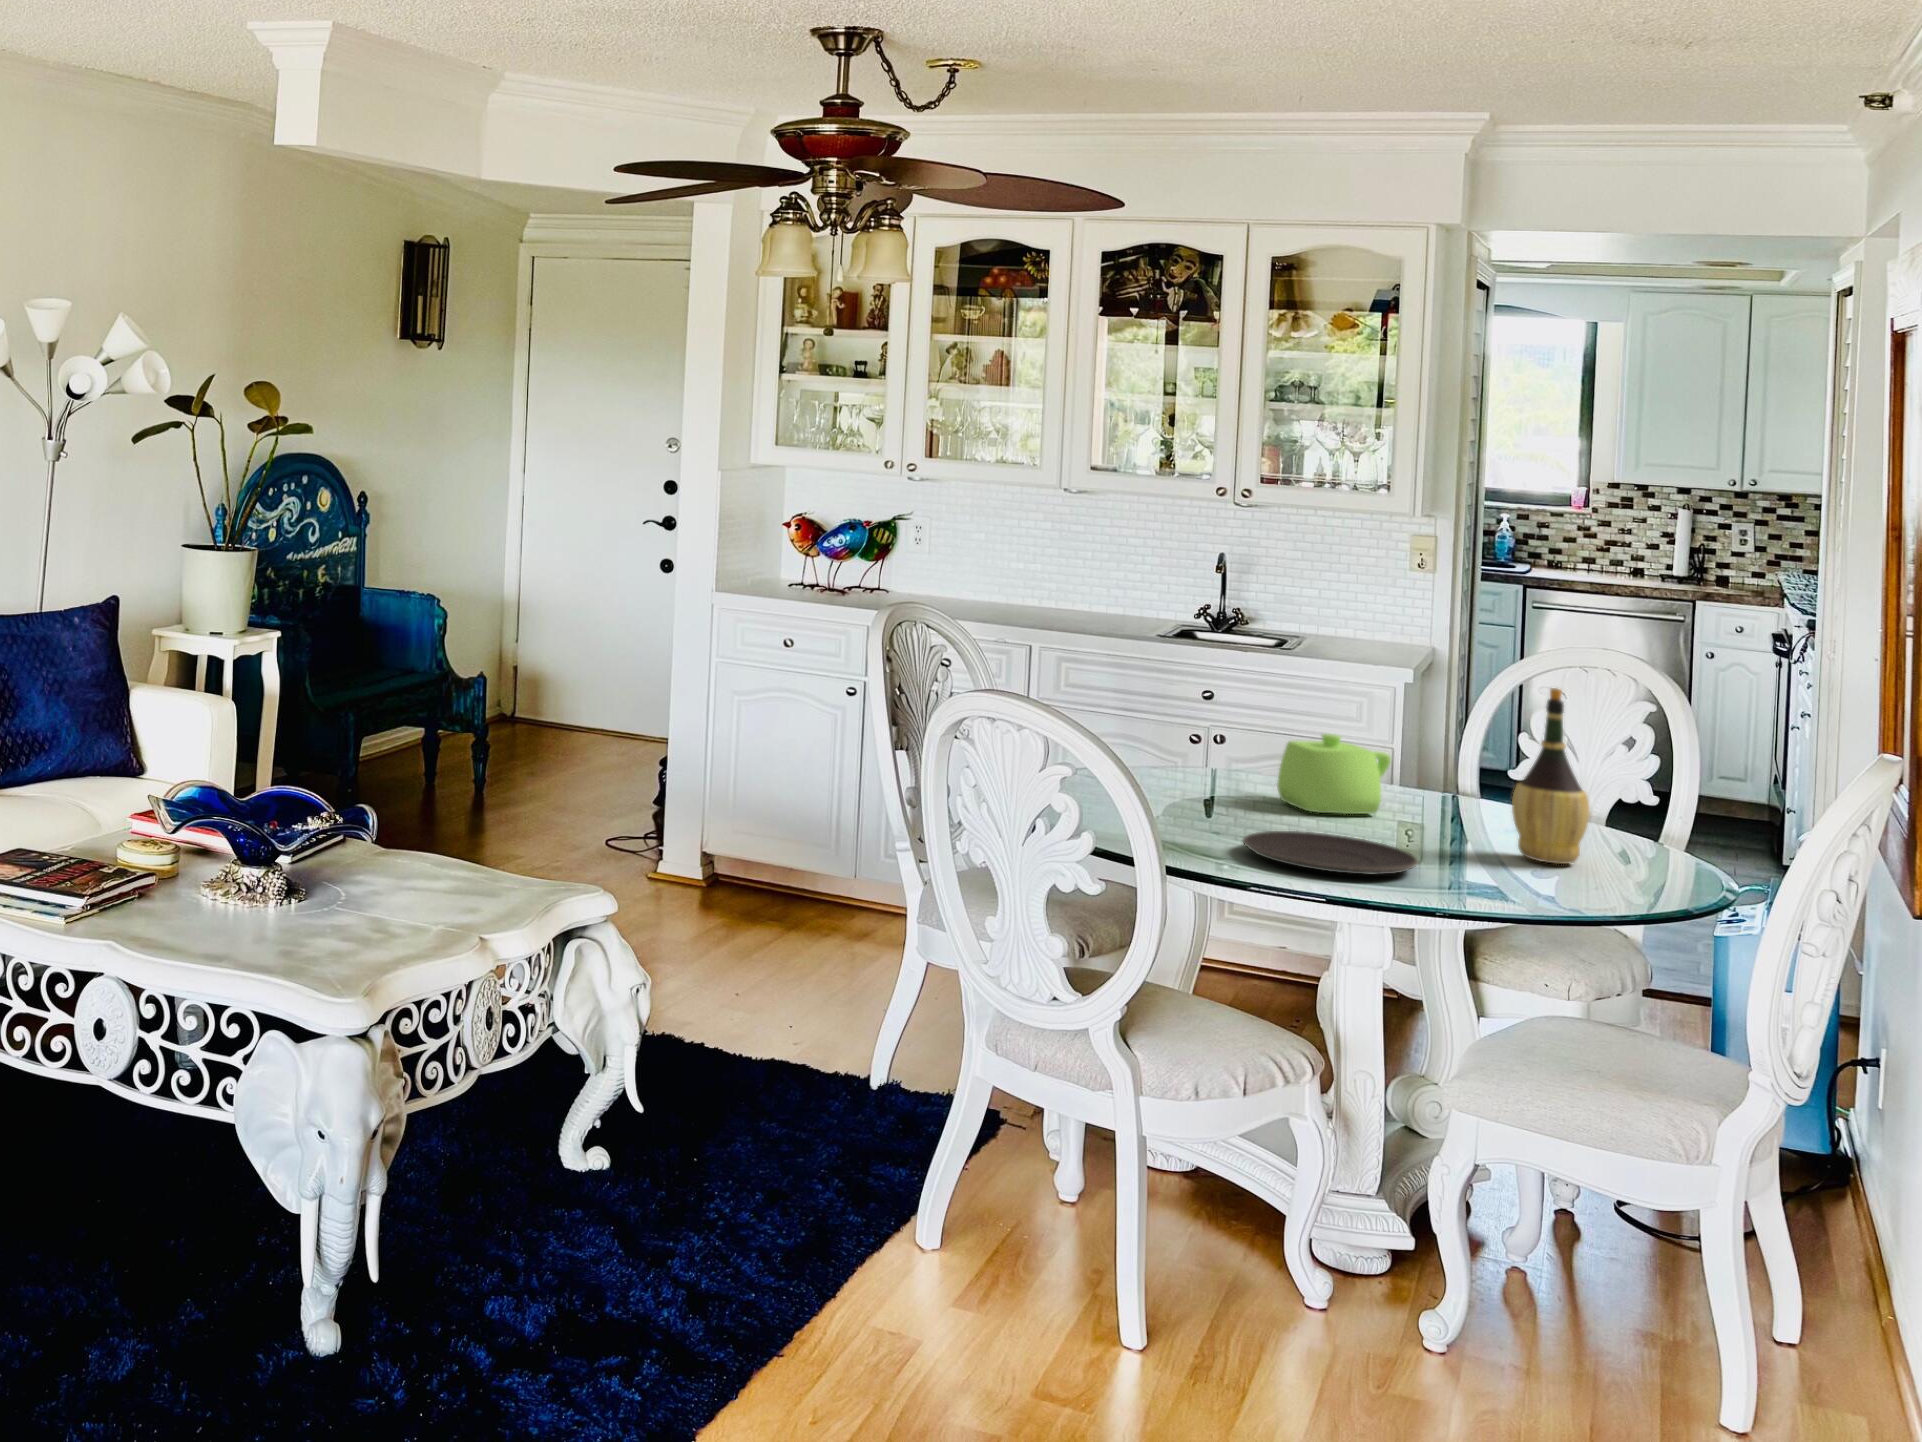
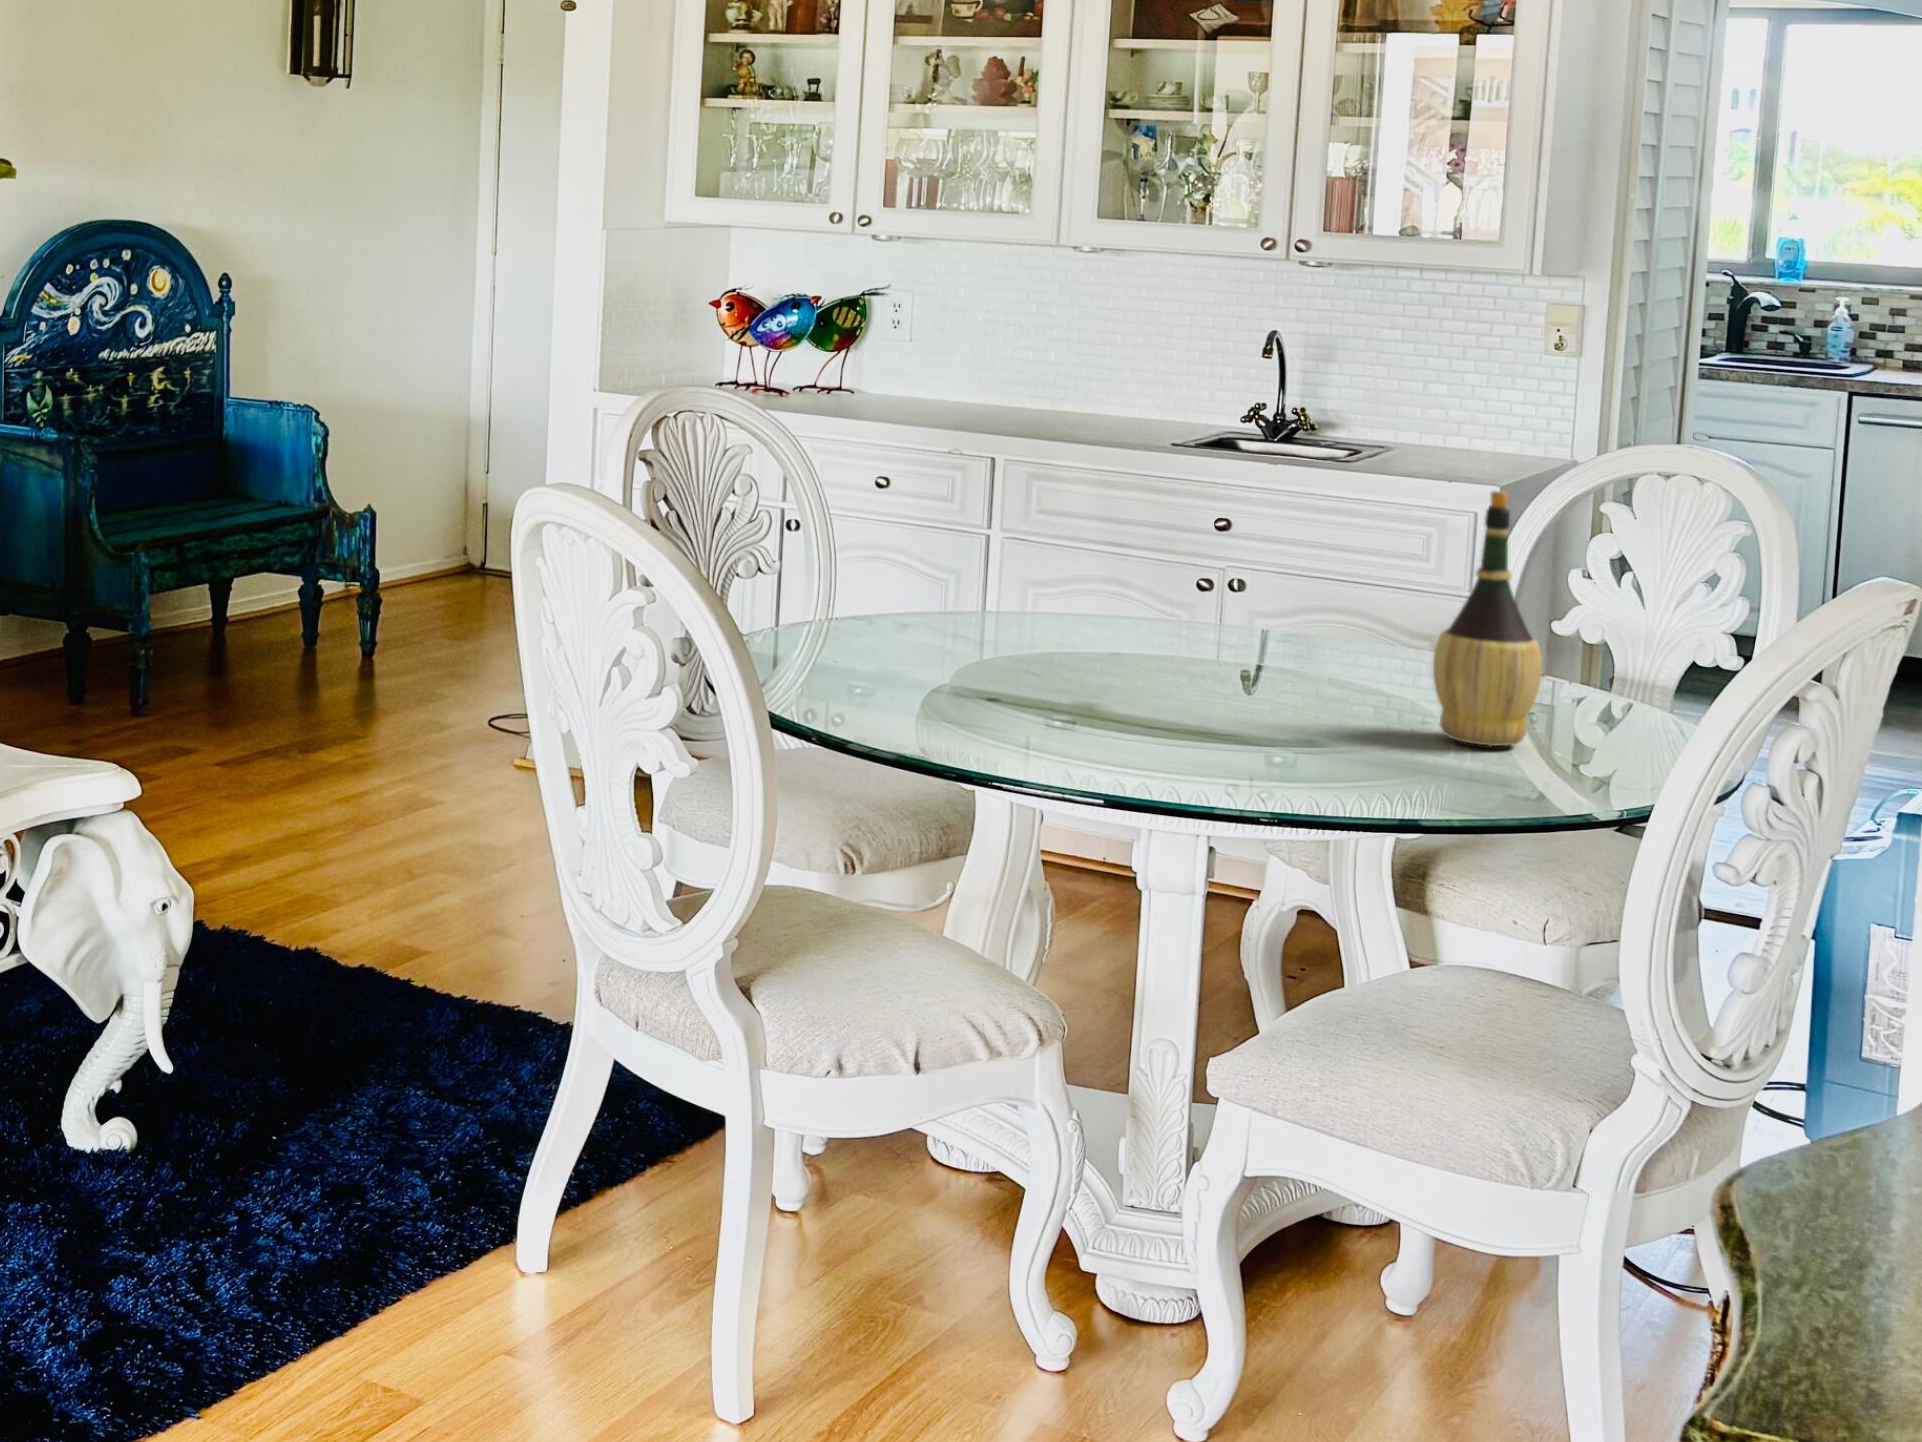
teapot: present [1277,734,1391,814] -> none [1161,564,1323,678]
plate: present [1243,831,1419,875] -> none [1015,696,1261,755]

